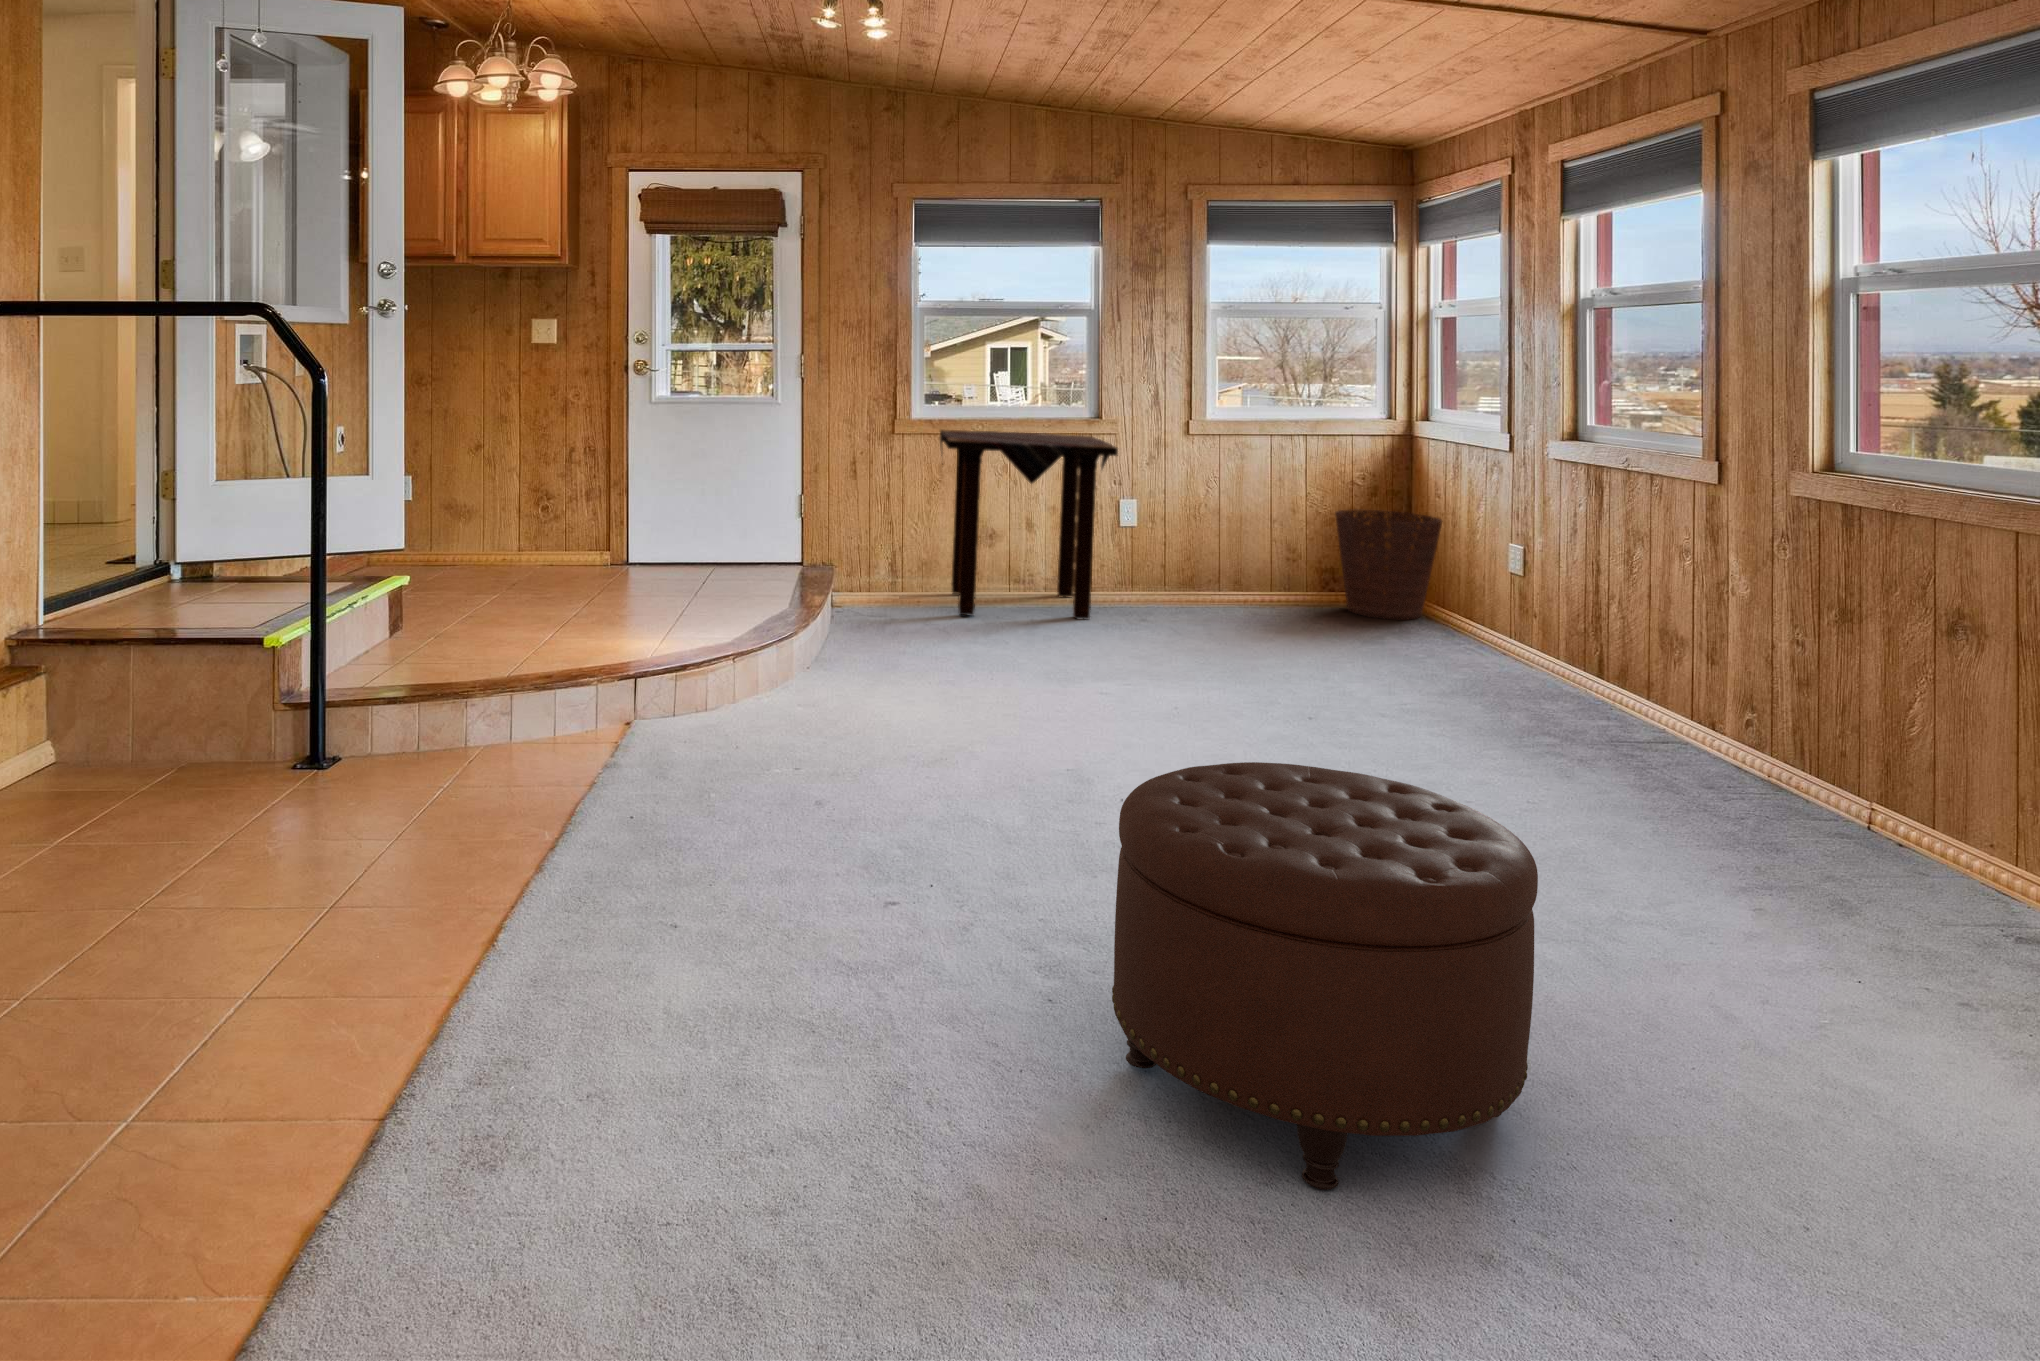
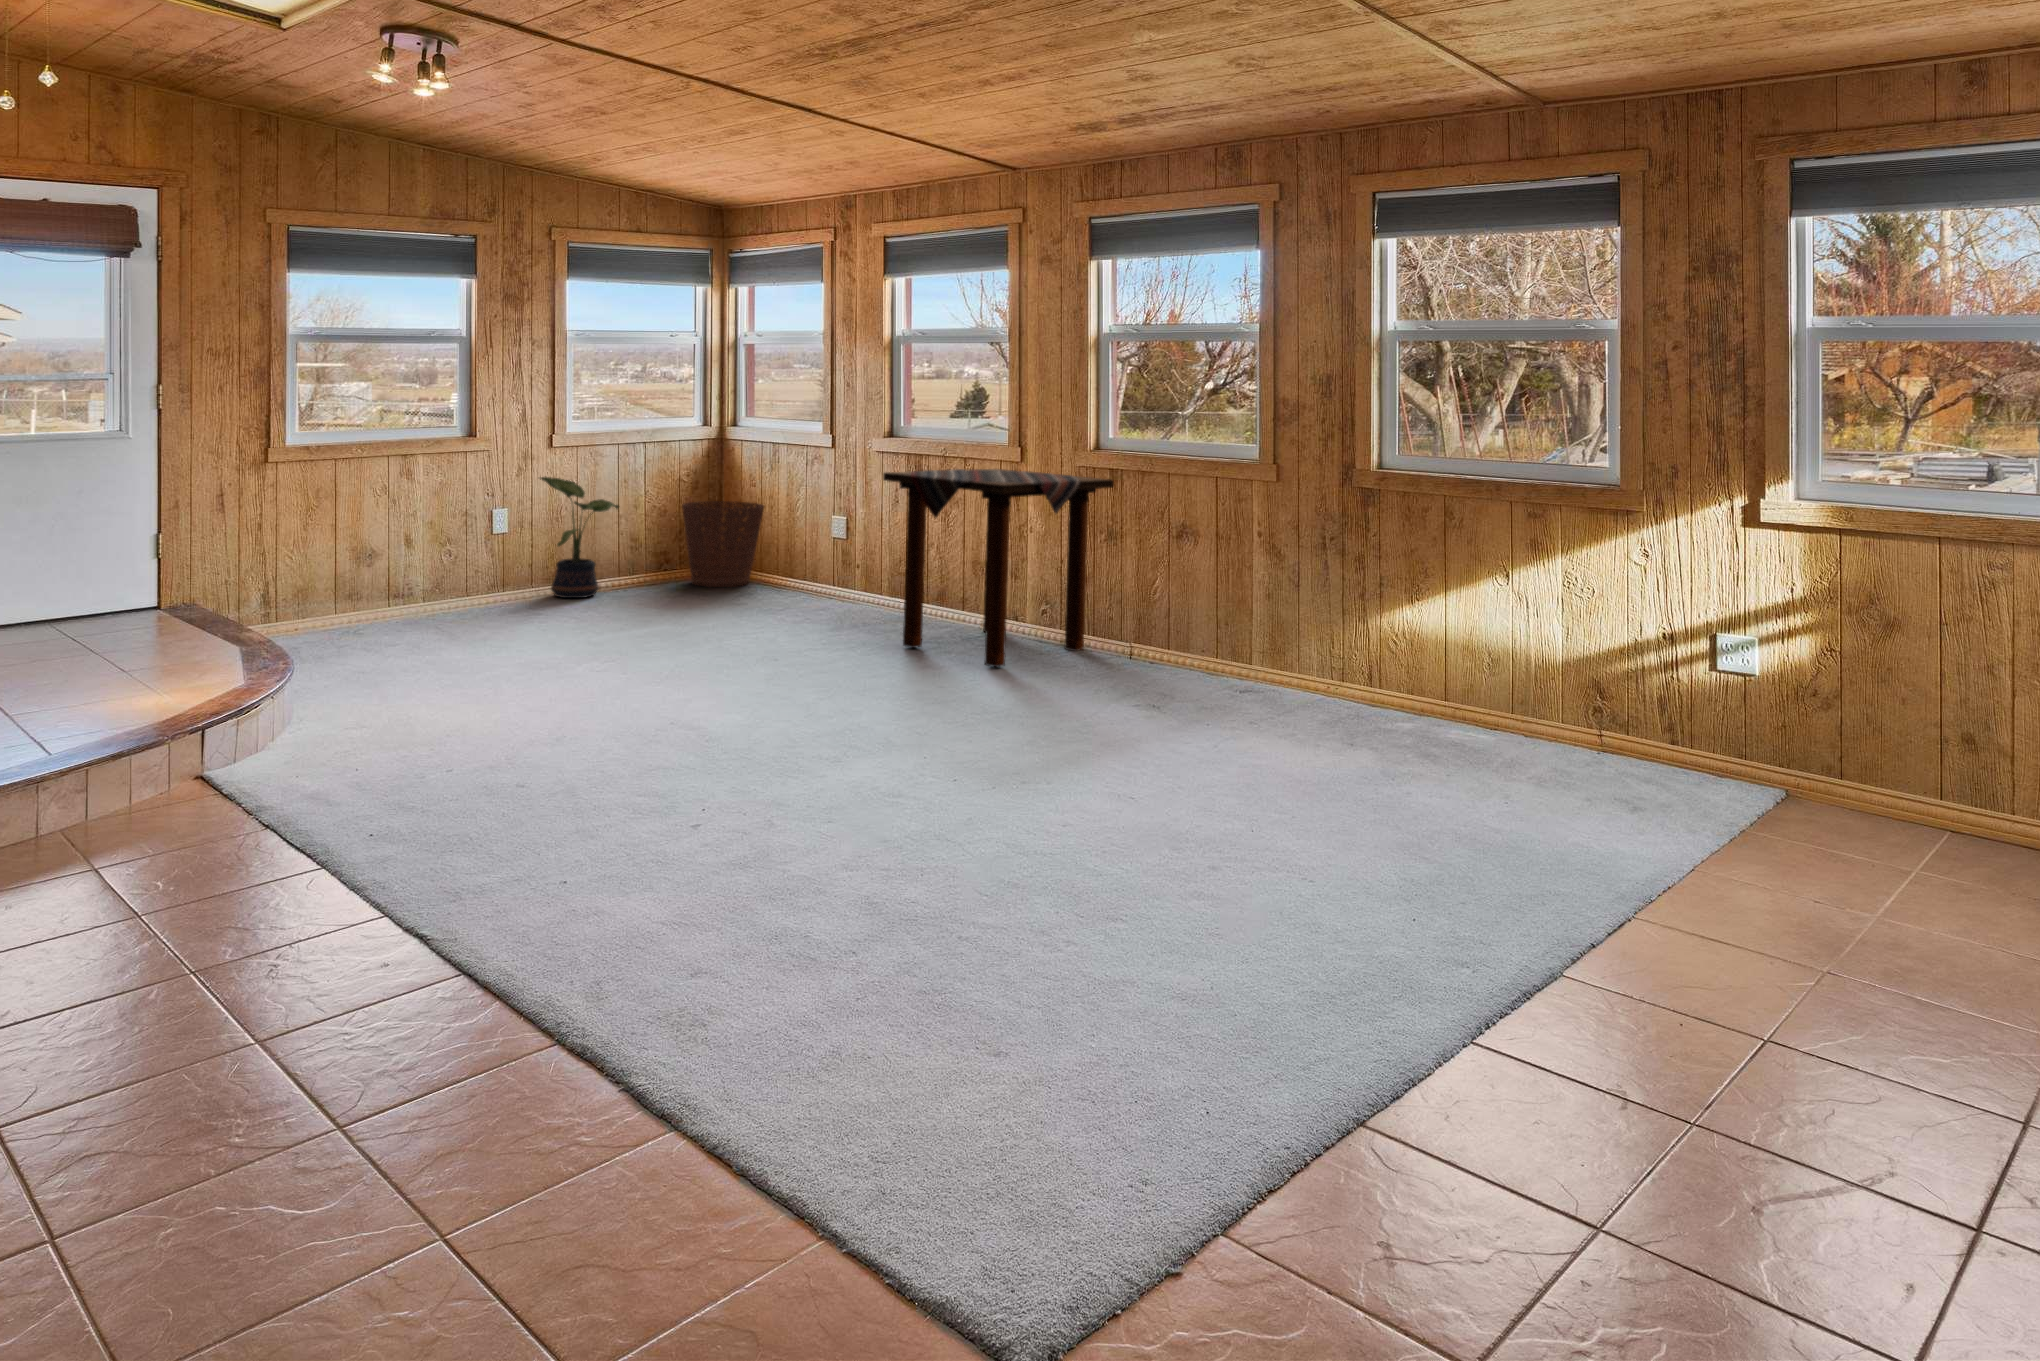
side table: present [940,430,1118,620] -> present [883,469,1114,667]
potted plant: none [1168,466,1256,607] -> present [540,477,619,598]
ottoman: present [1112,762,1538,1190] -> none [972,656,1218,883]

